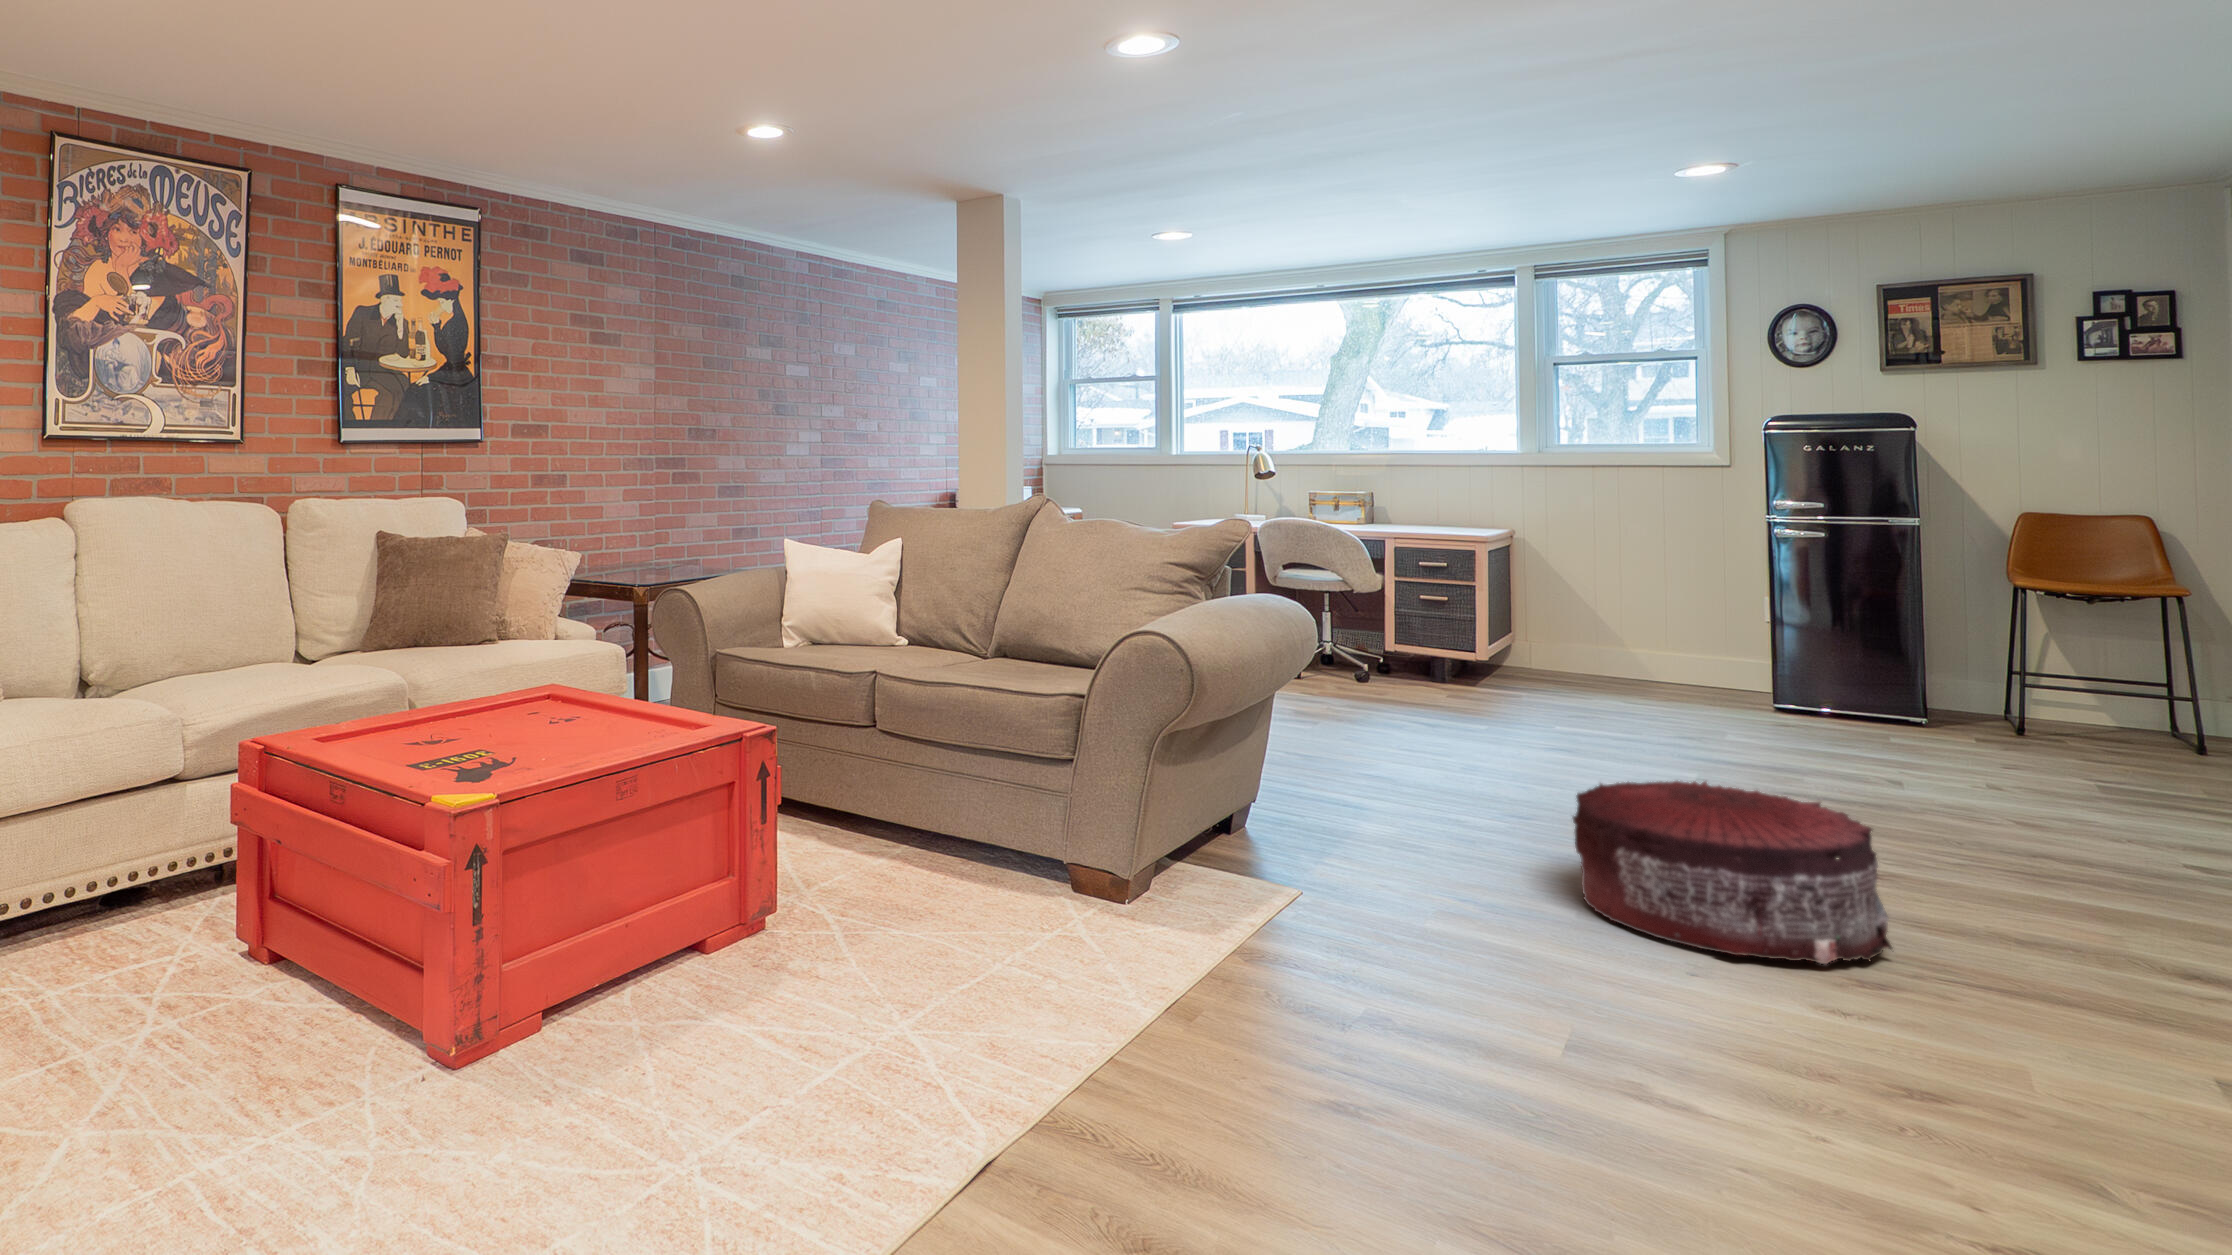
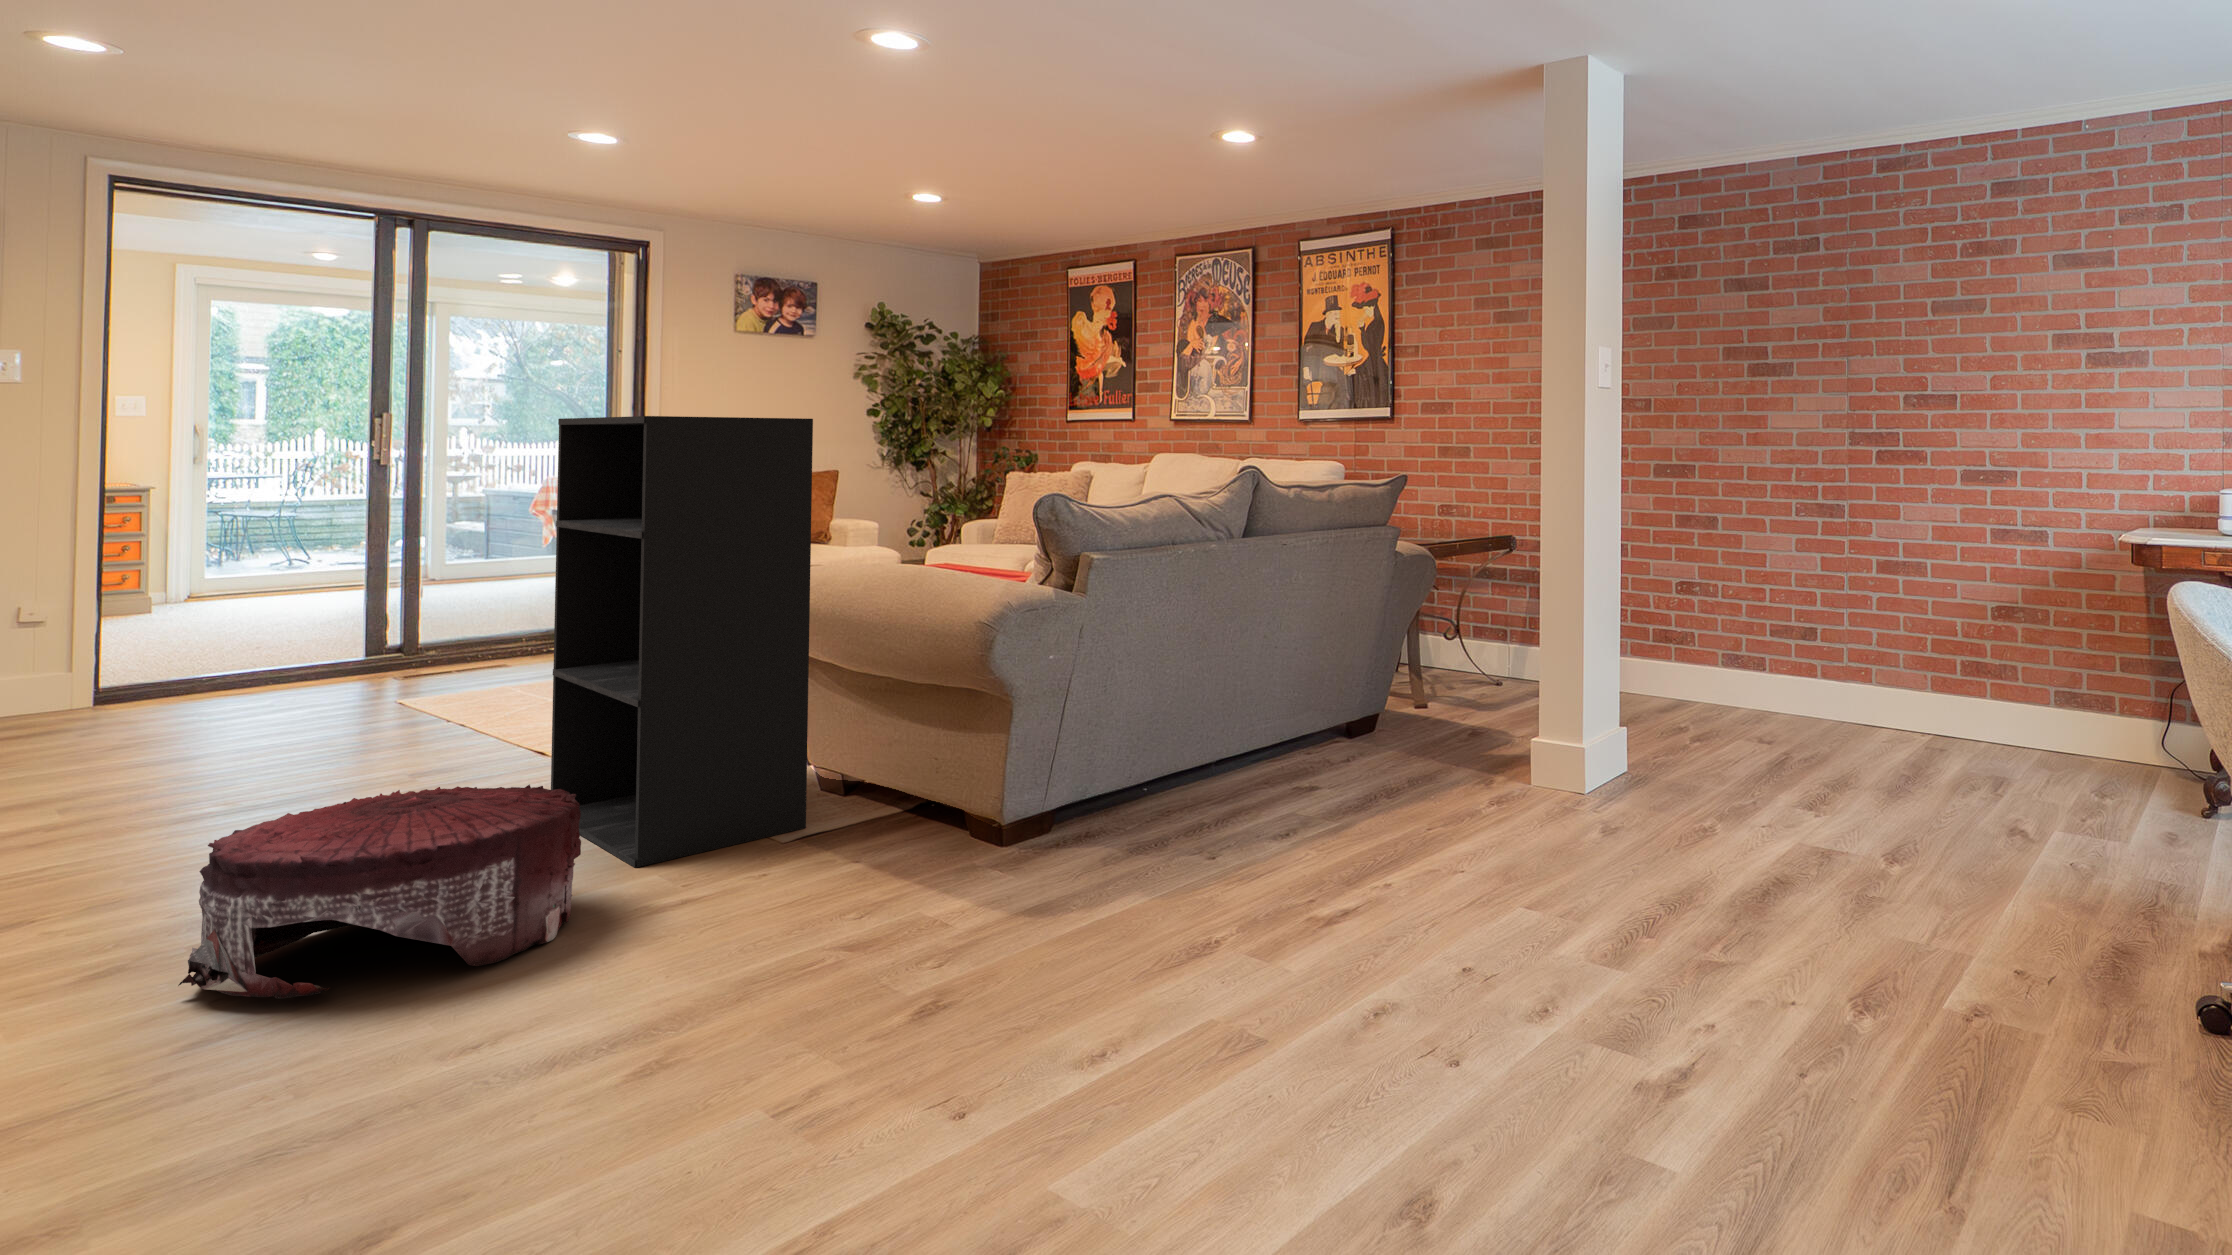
bookshelf: none [1216,464,1481,973] -> present [551,416,813,868]

